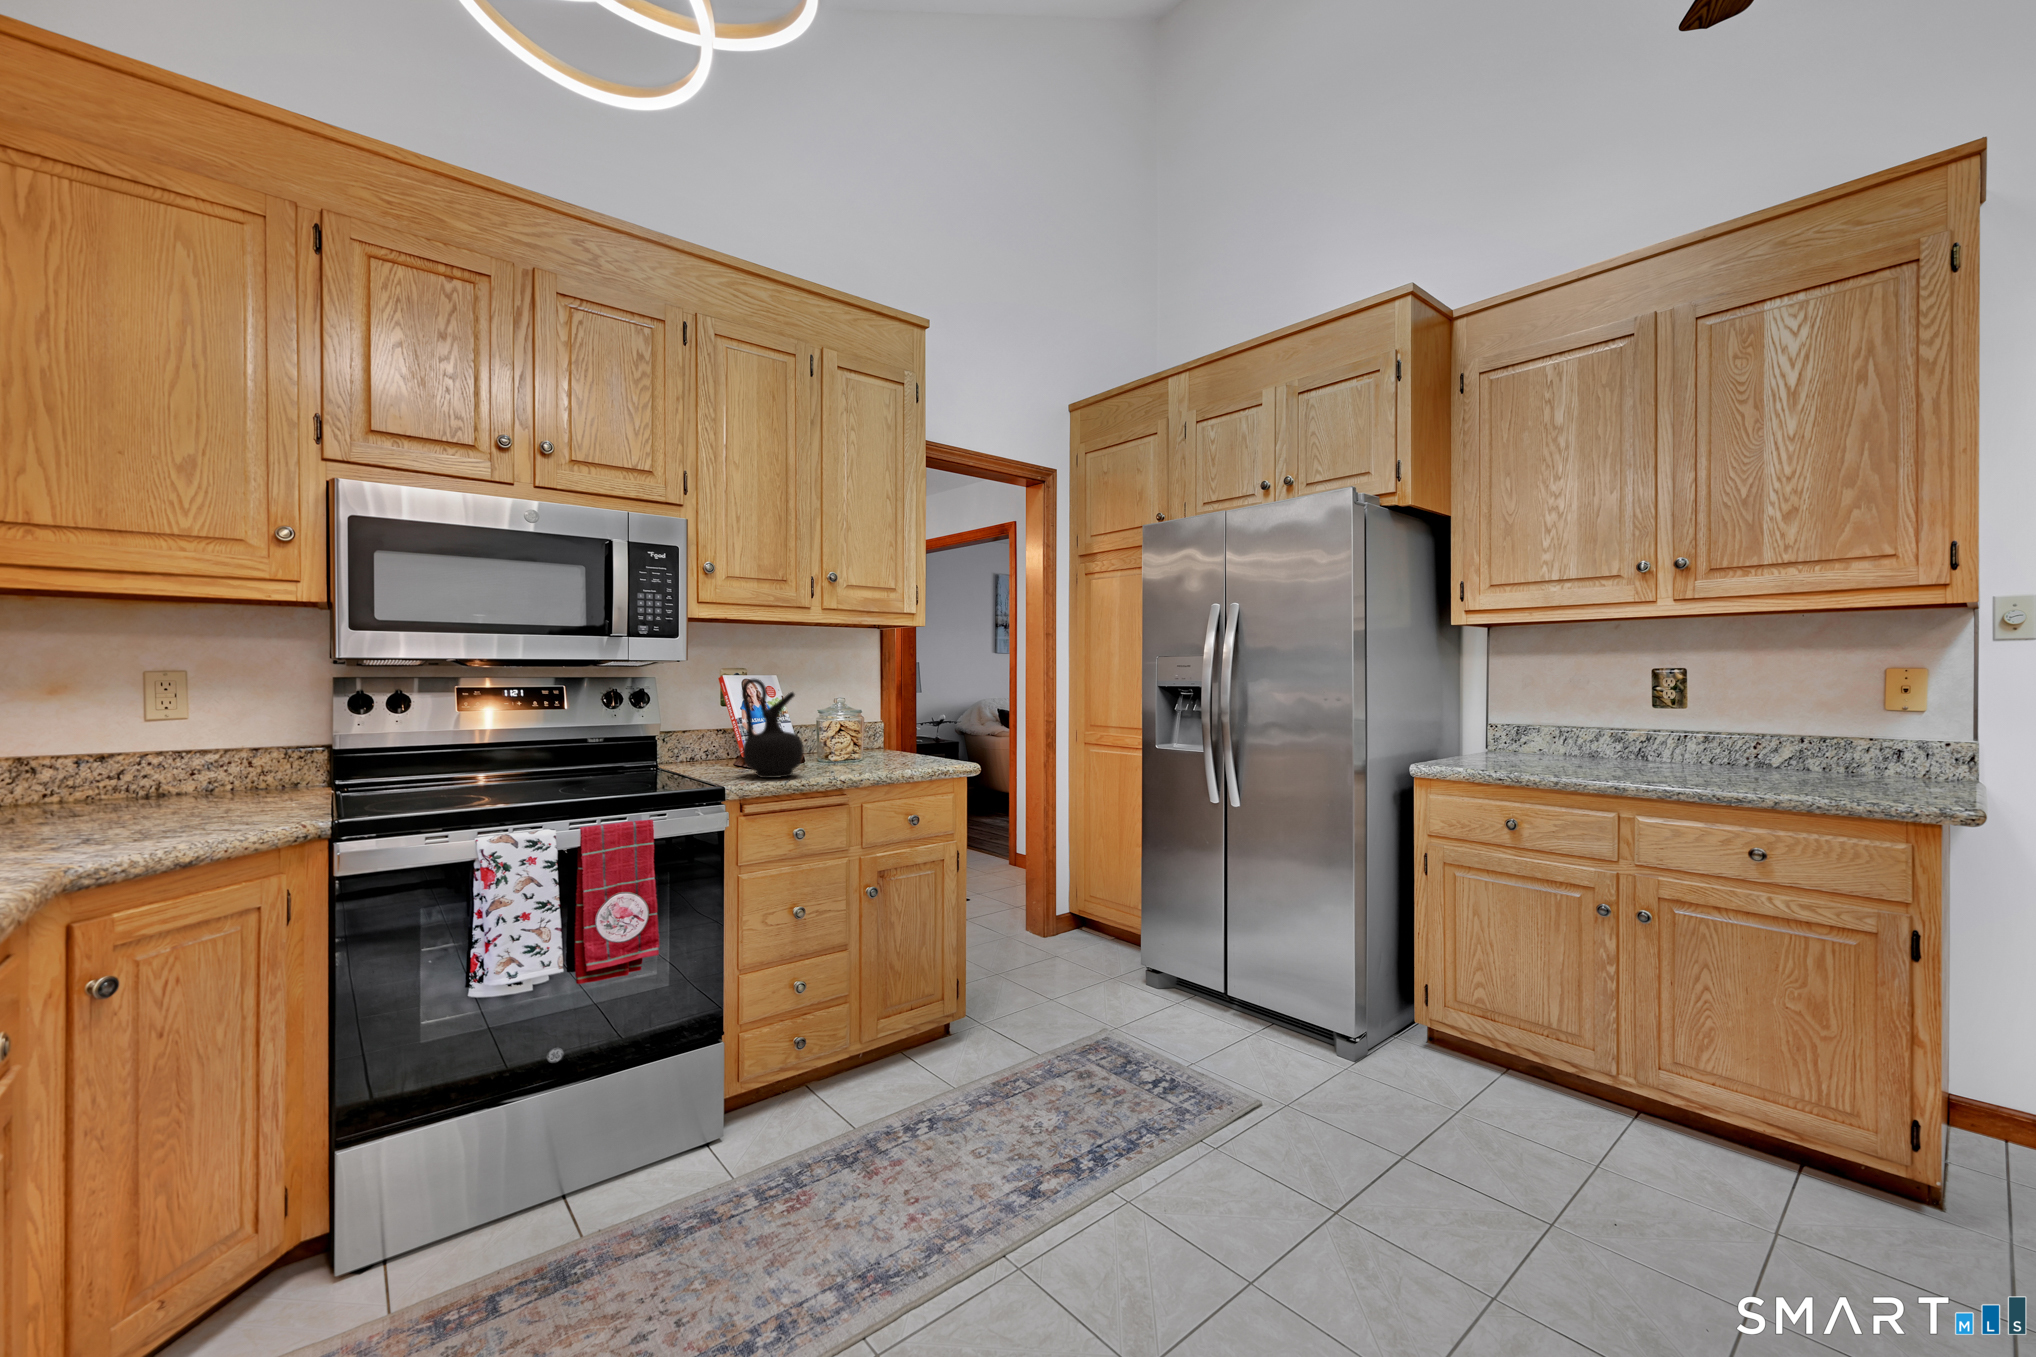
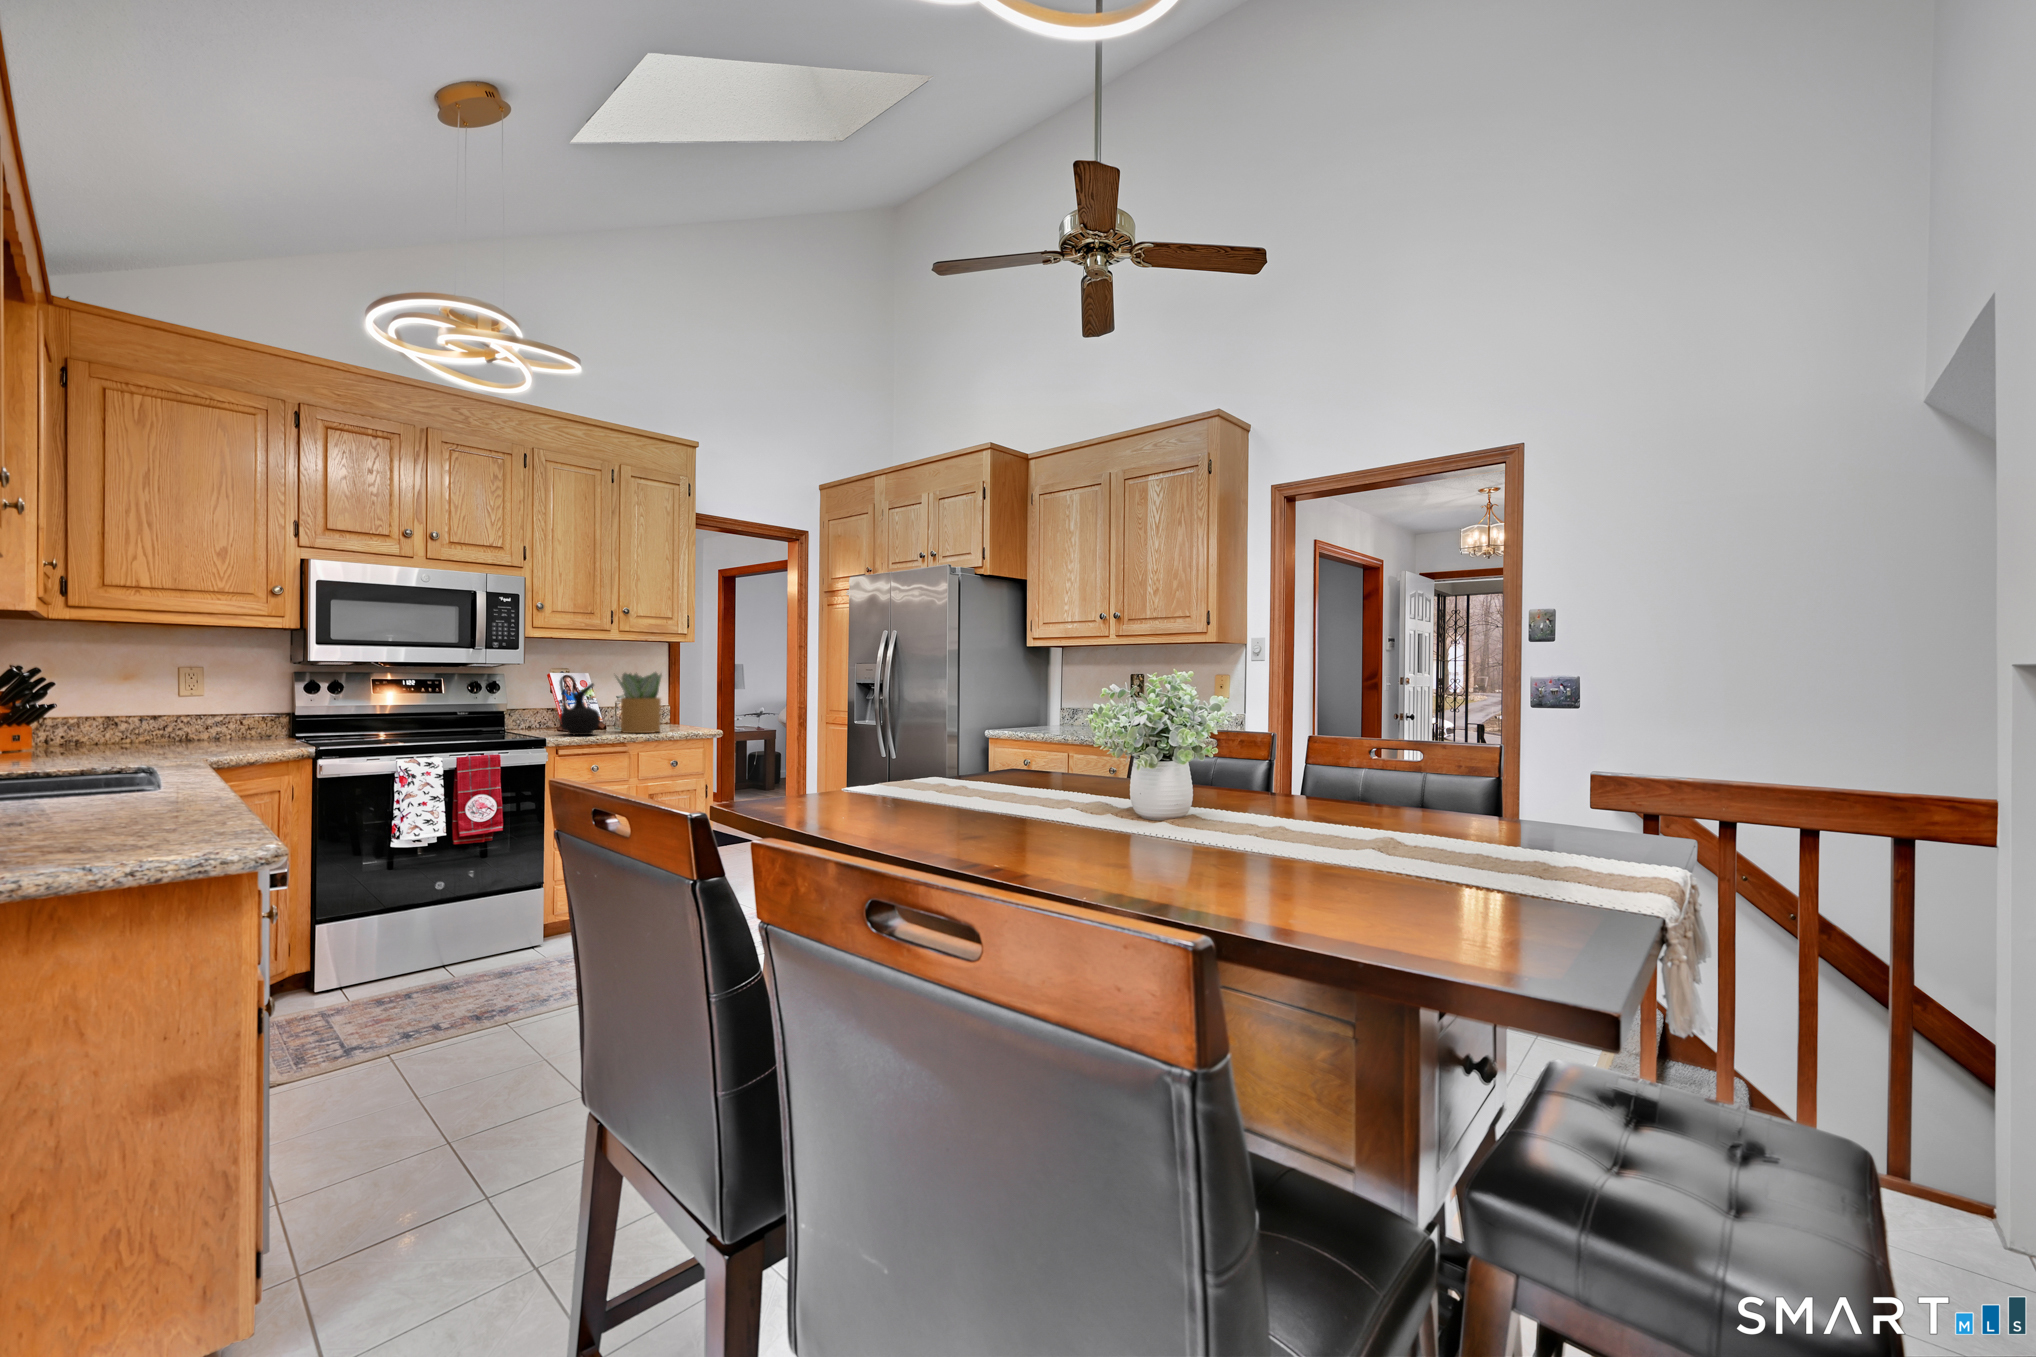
potted plant: none [820,672,890,771] -> present [616,672,662,733]

